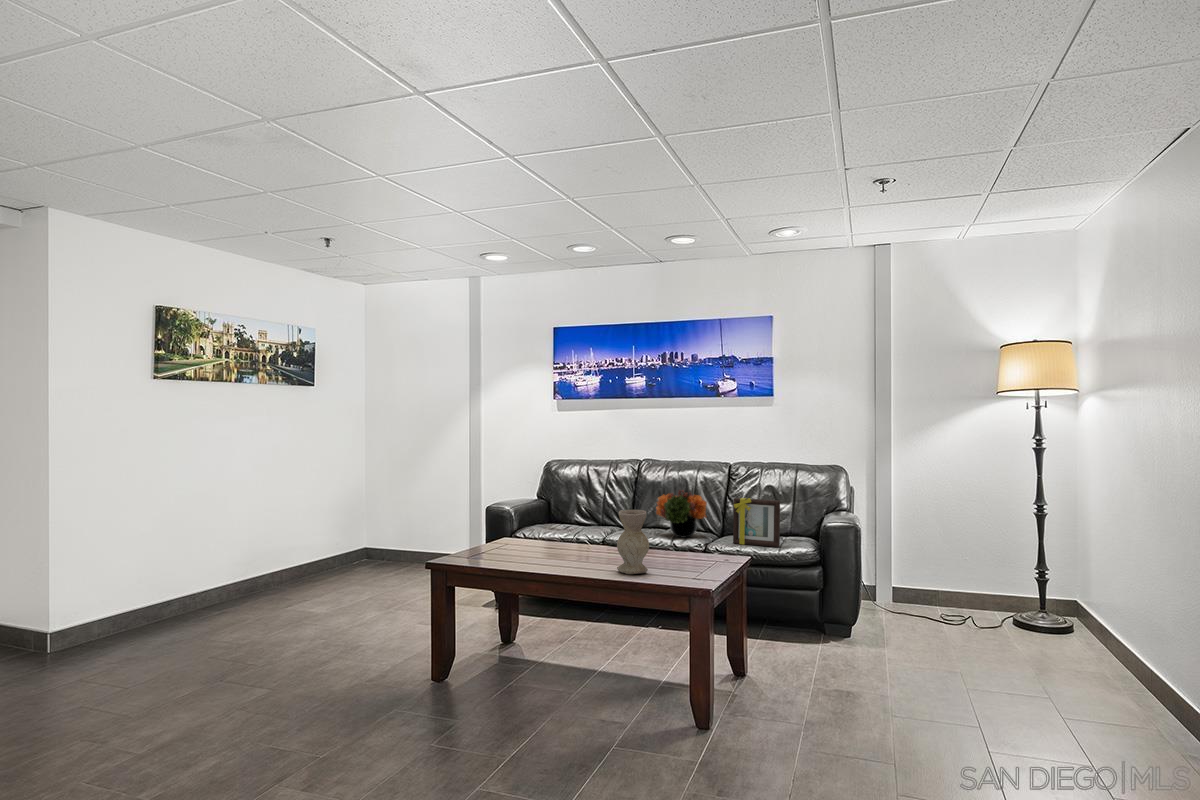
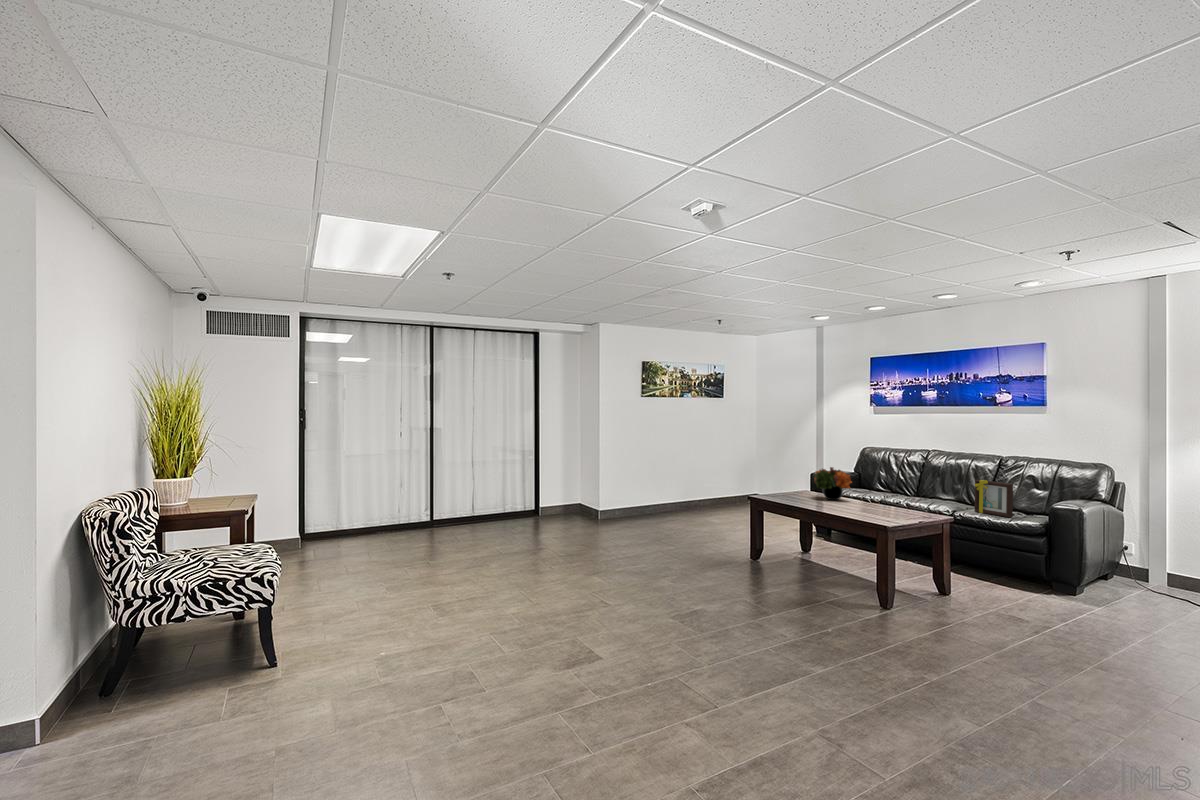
flower arrangement: present [656,490,707,538] -> present [814,467,852,500]
vase: present [617,510,649,574] -> none [850,476,871,514]

